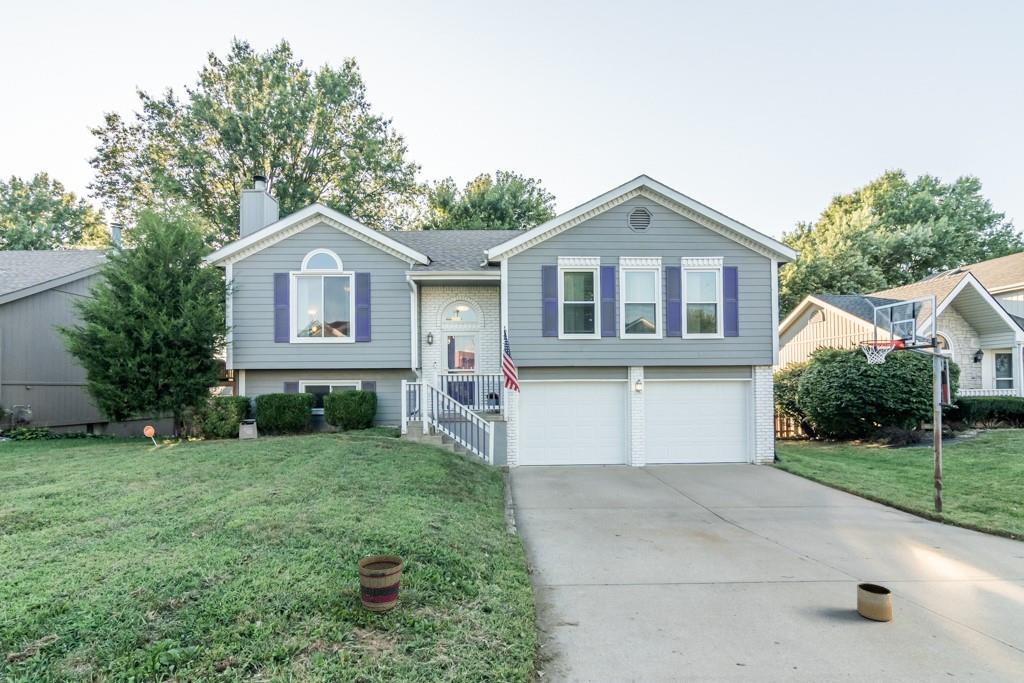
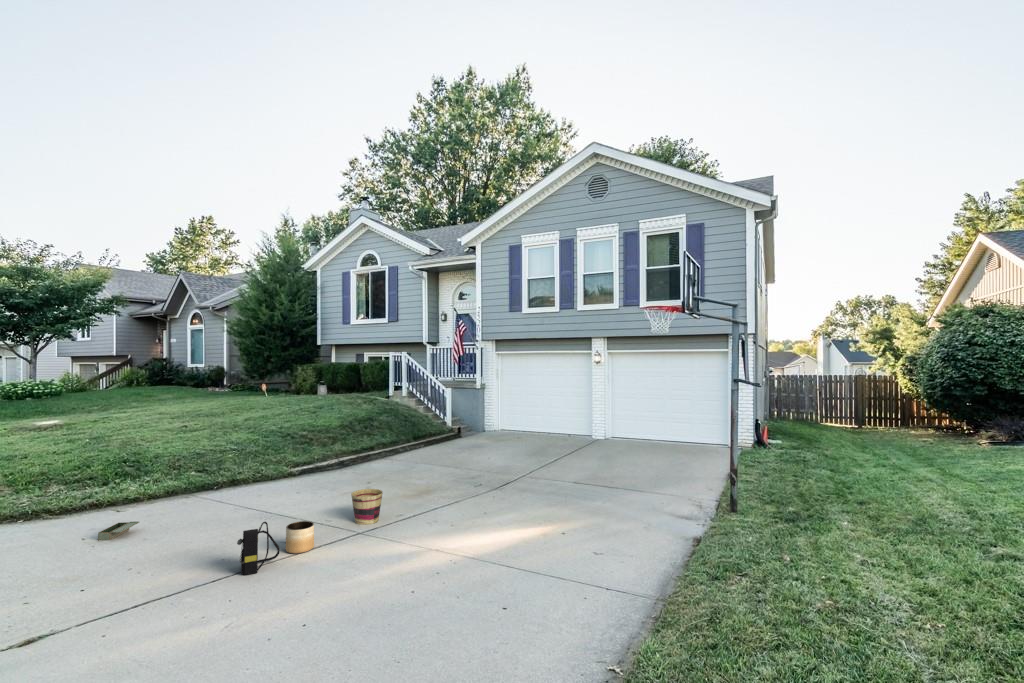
basket: present [358,554,403,611] -> present [351,489,383,525]
backpack: none [902,588,947,652] -> present [237,522,280,575]
toolbox: none [642,630,692,667] -> present [98,522,139,540]

